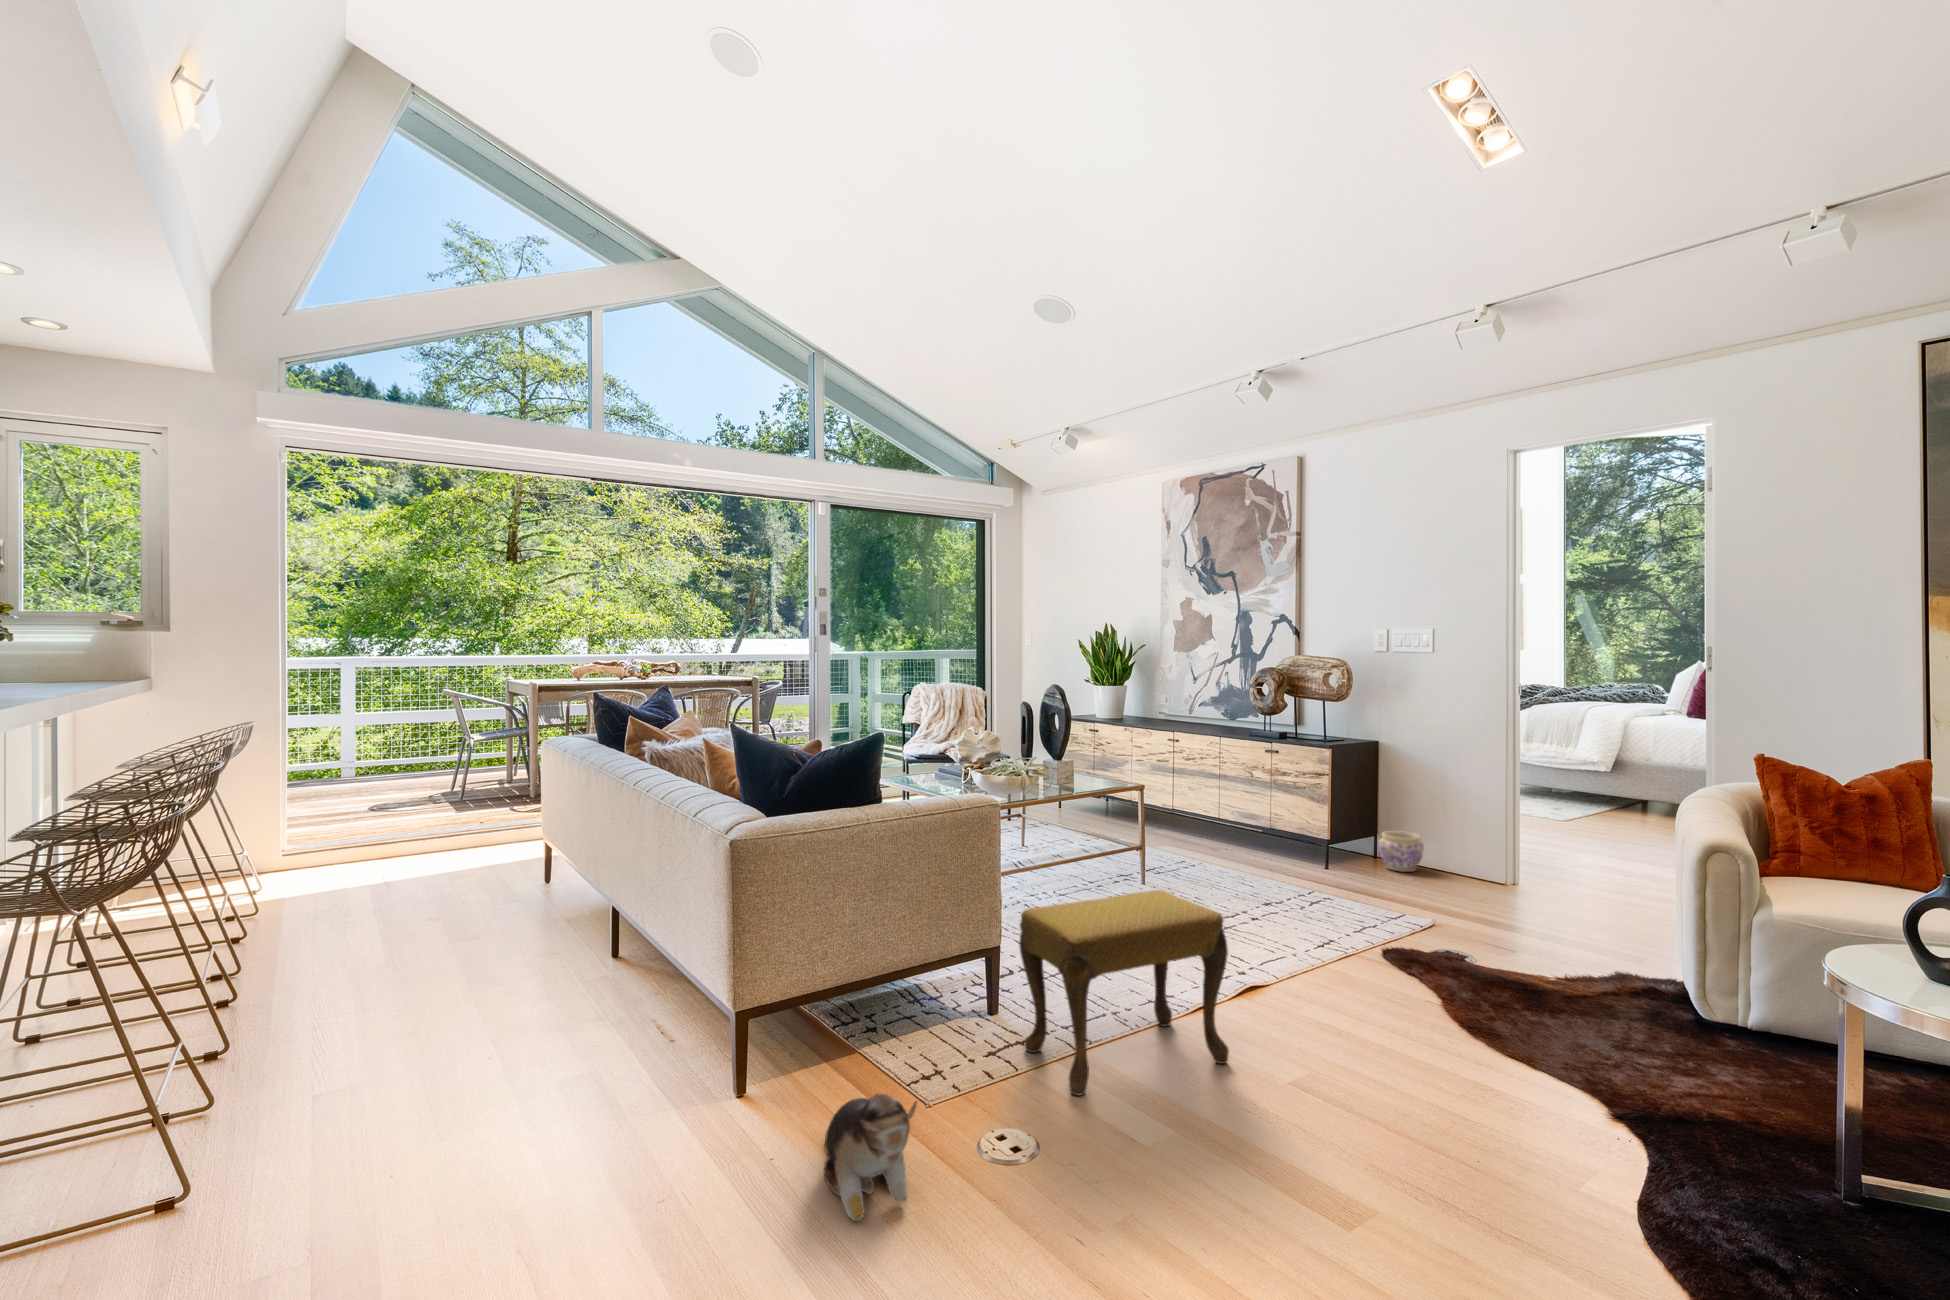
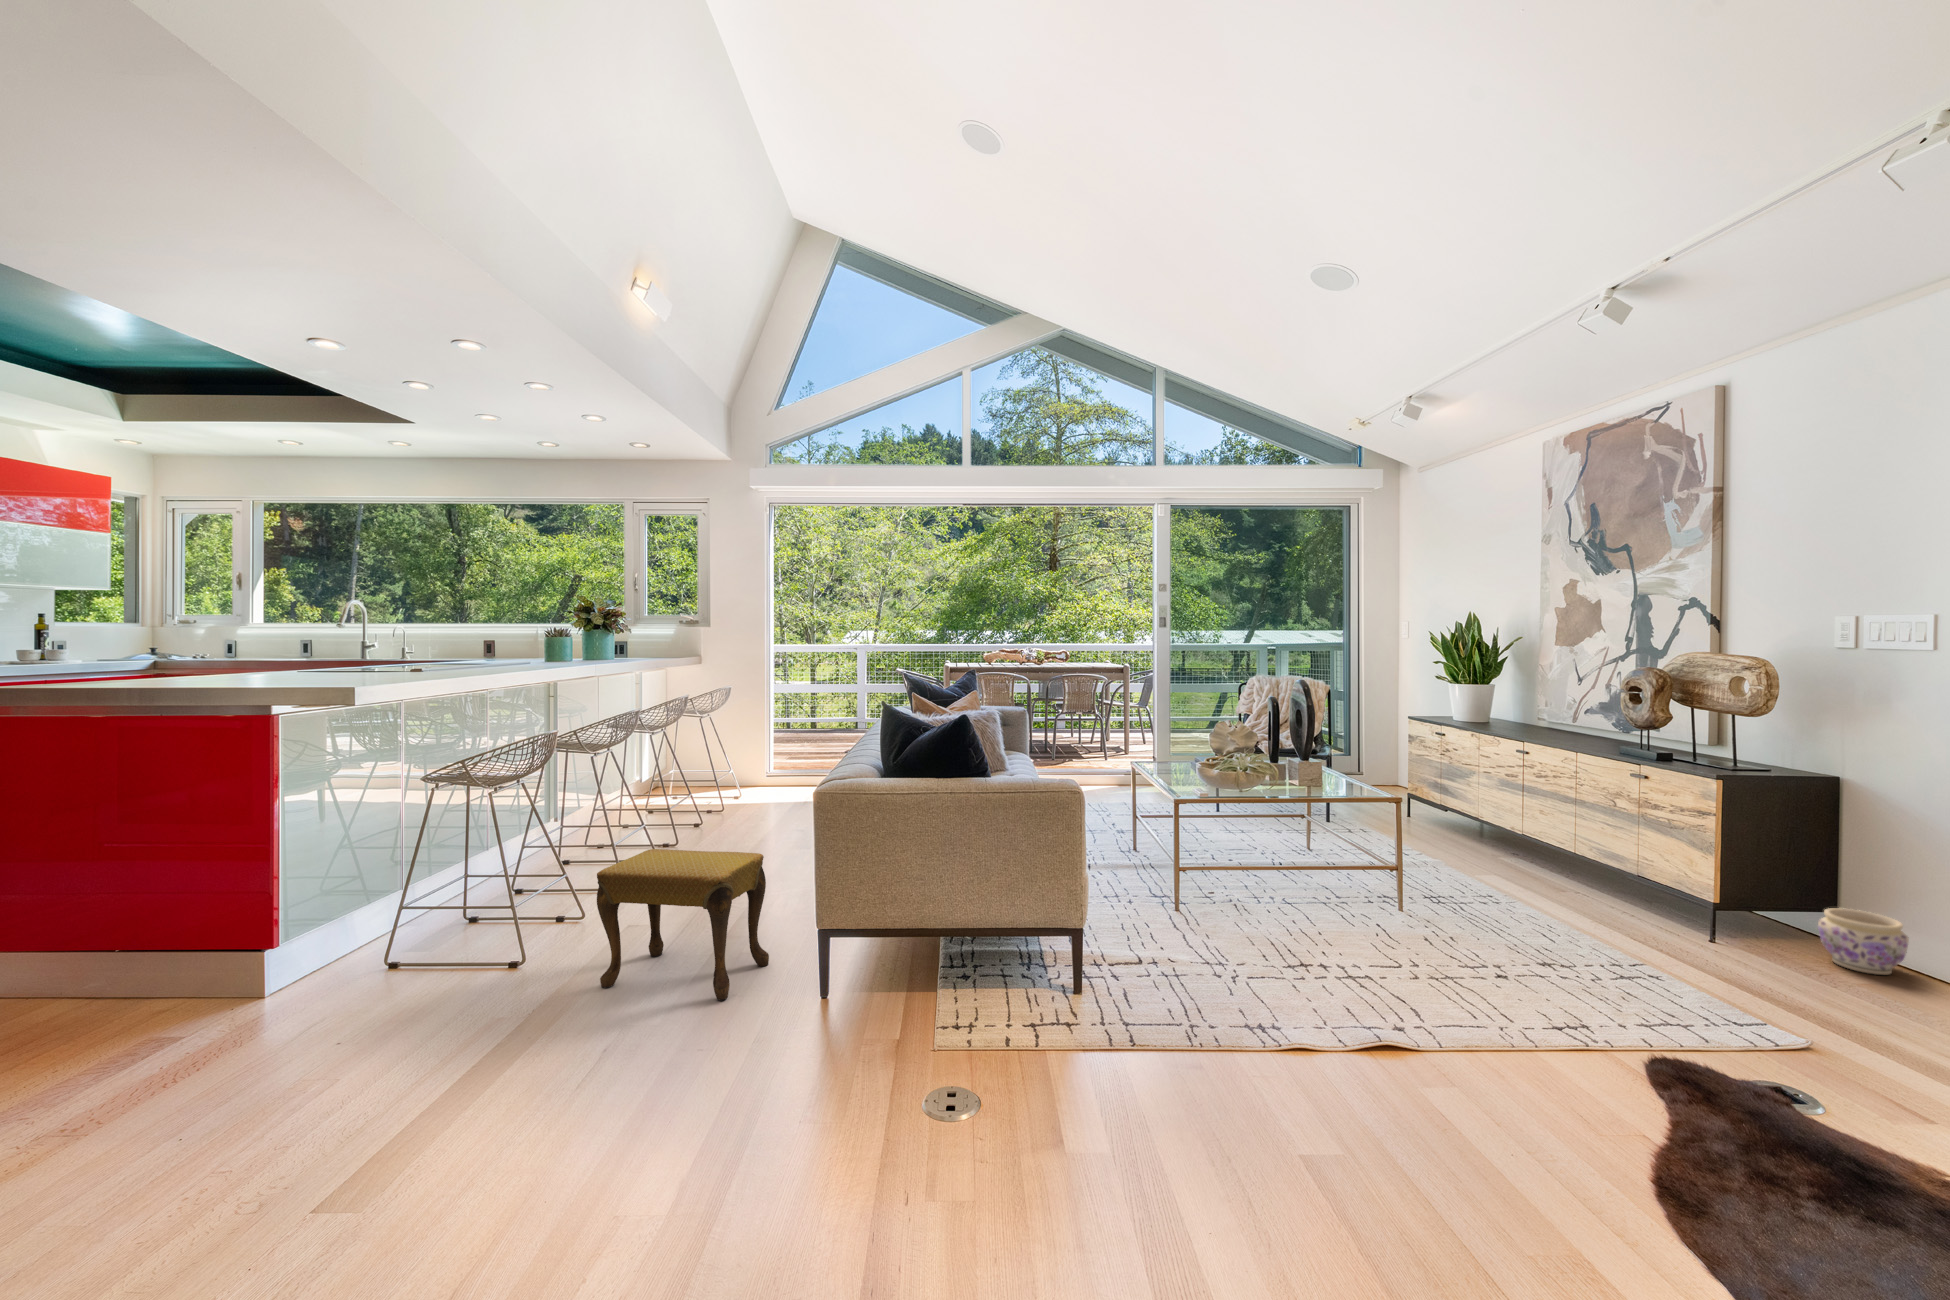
footstool: present [1019,890,1229,1096] -> present [597,849,769,1001]
plush toy: present [824,1094,917,1221] -> none [739,1038,838,1139]

